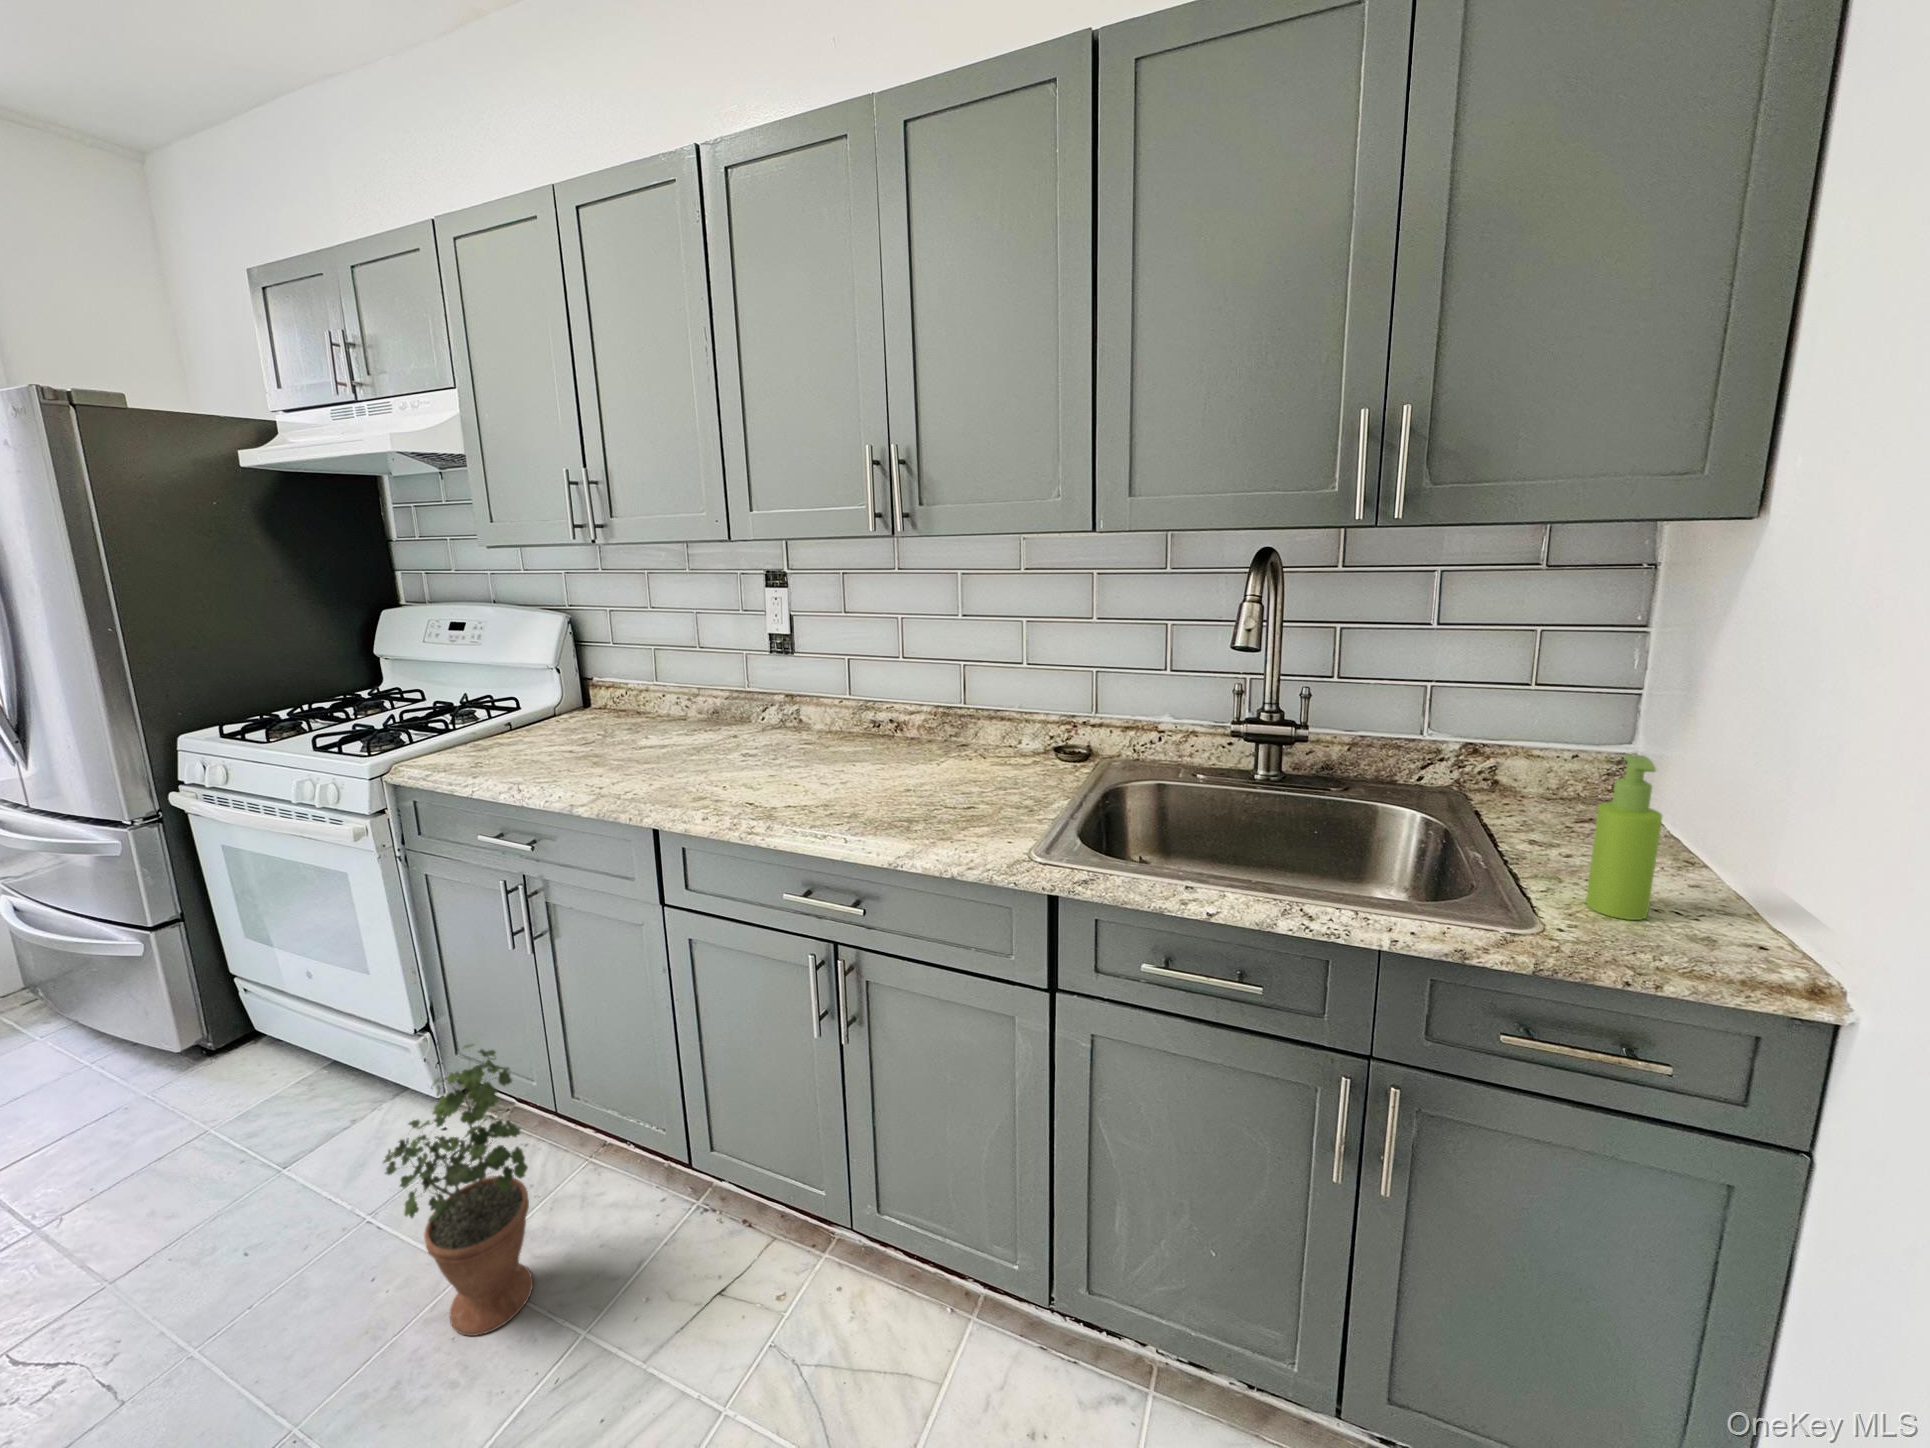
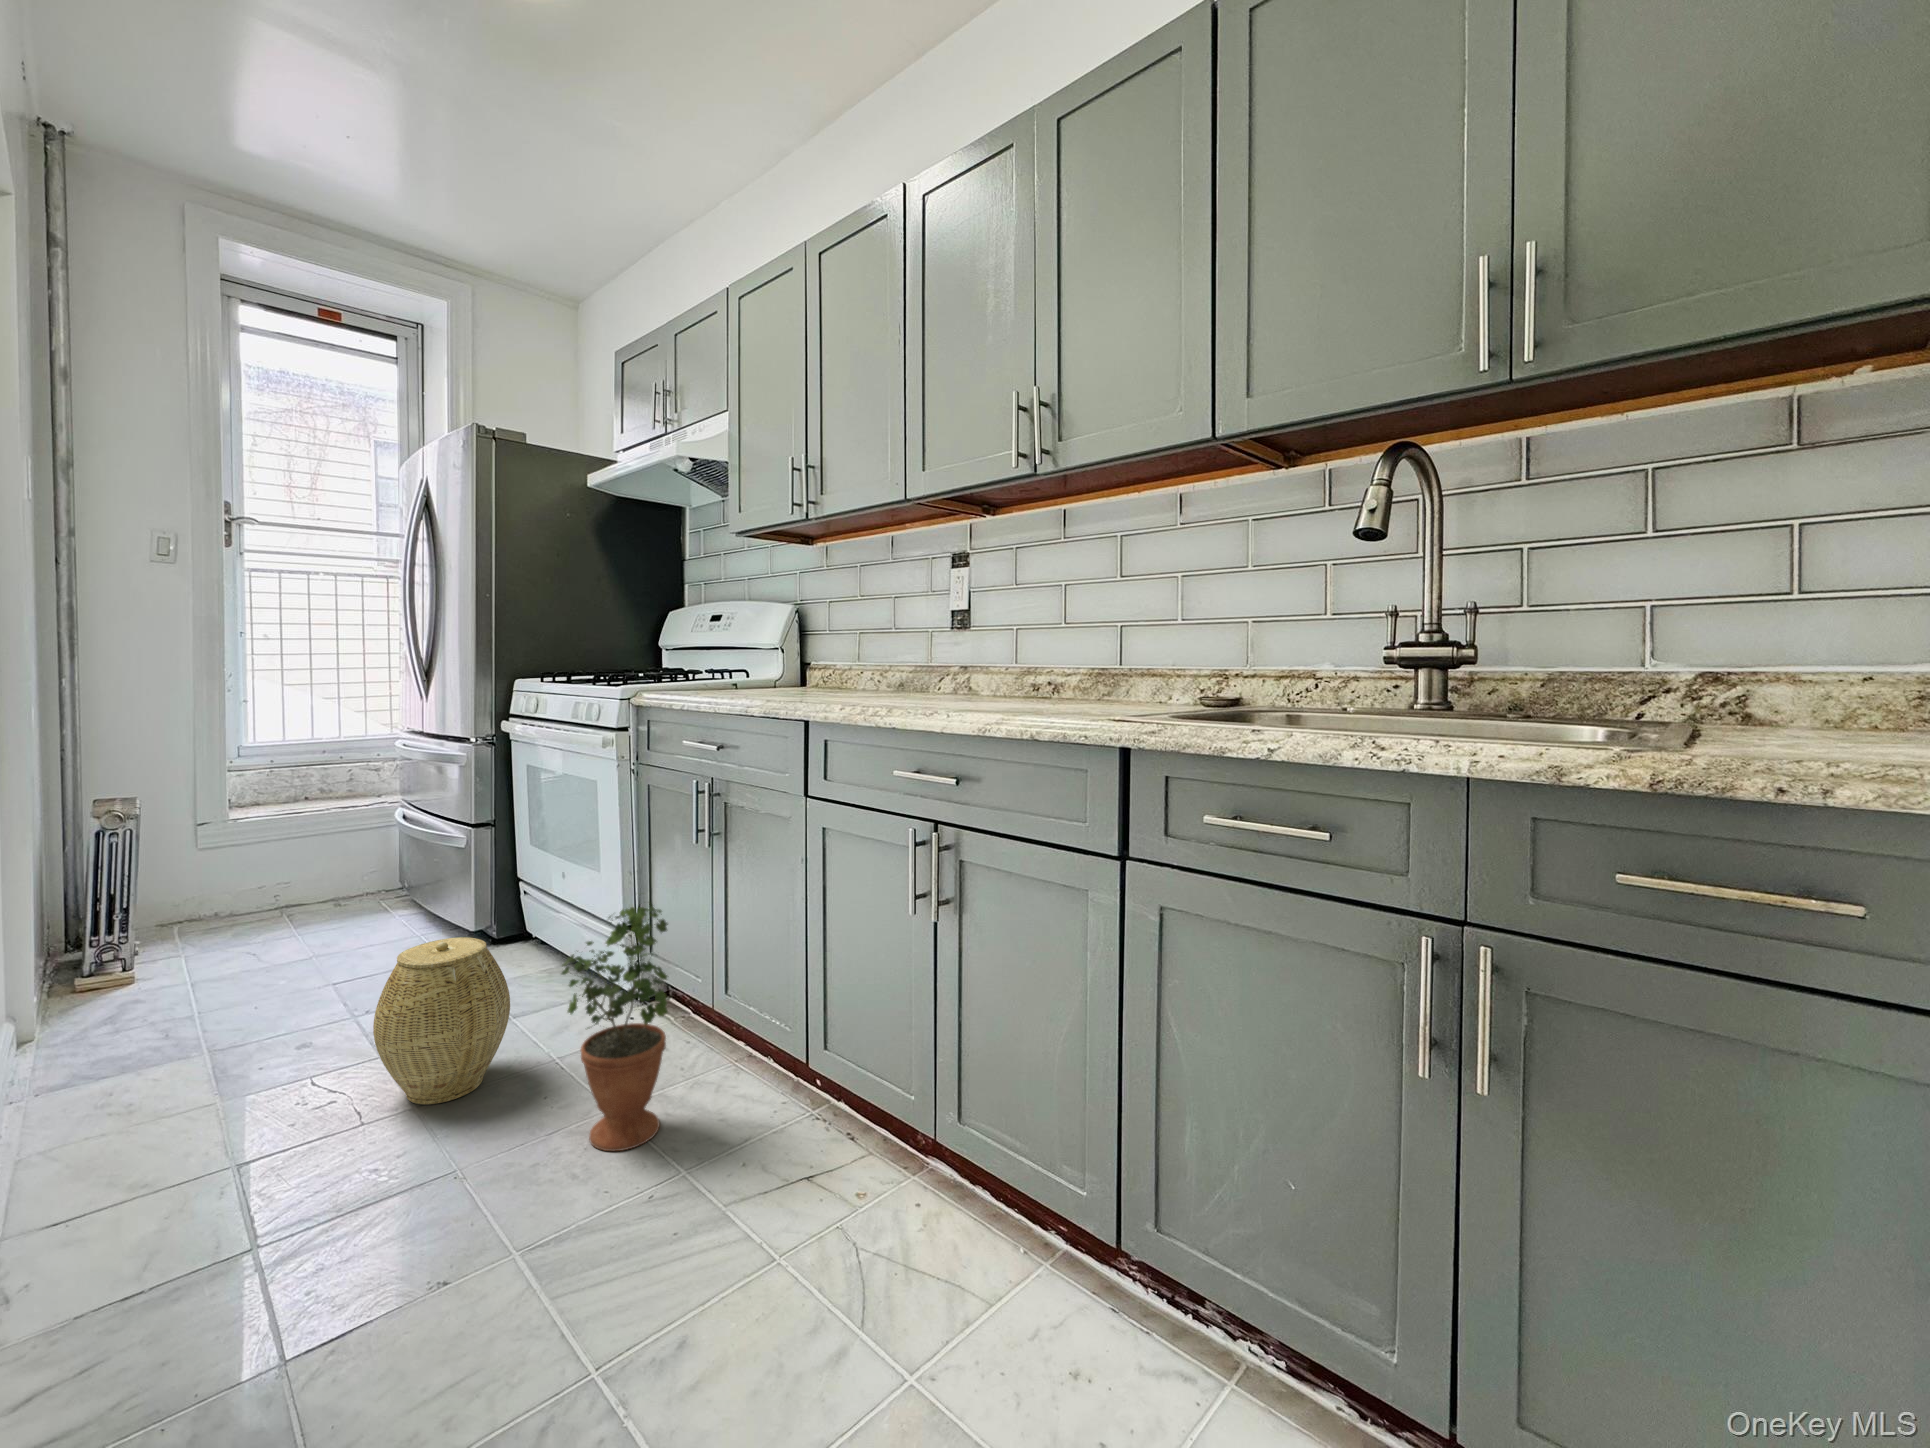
soap dispenser: present [1586,754,1662,920] -> none [1769,544,1861,752]
woven basket: none [99,1124,297,1347] -> present [373,937,510,1104]

